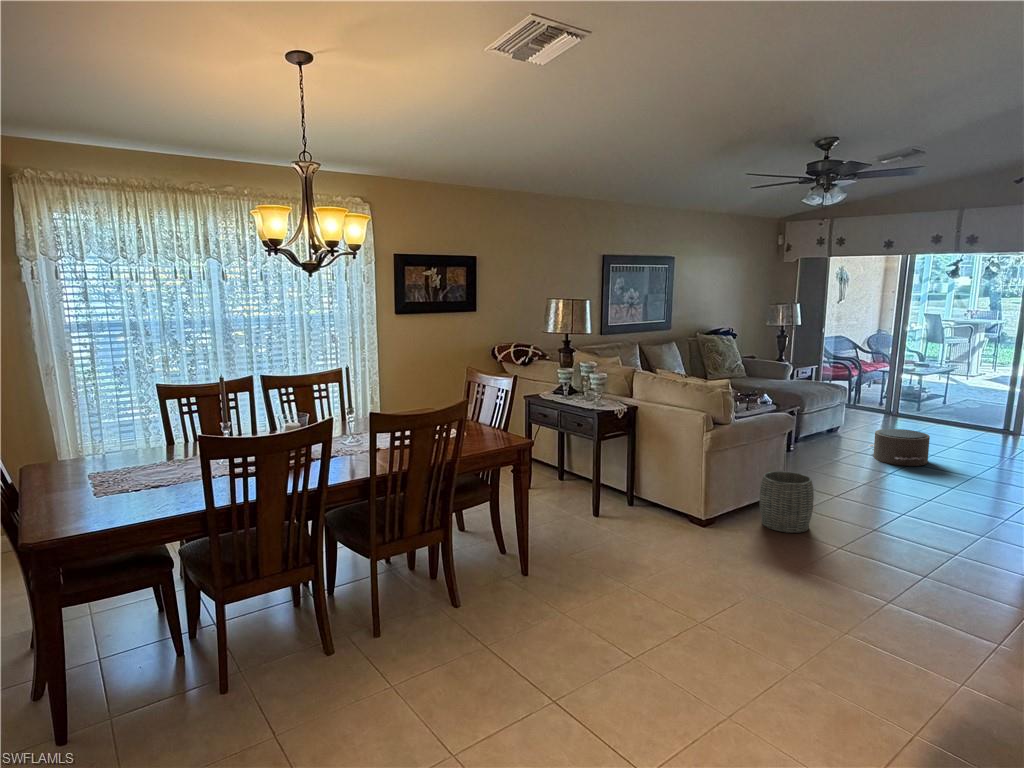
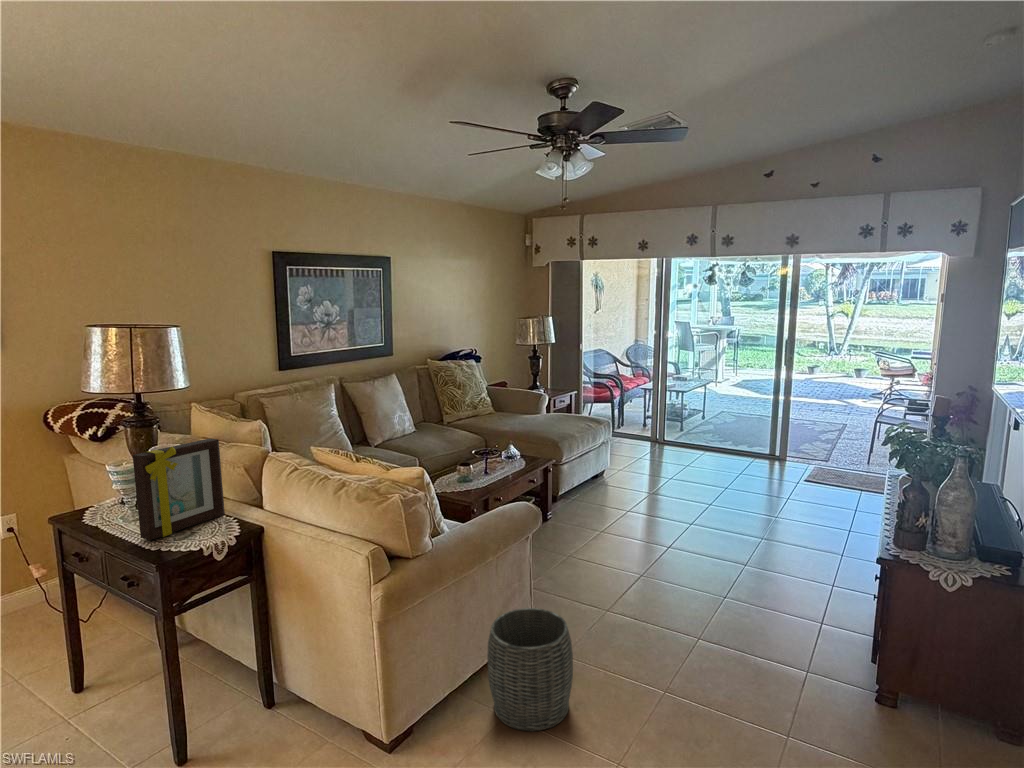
picture frame: none [584,359,617,404] -> present [133,439,225,540]
pouf: present [868,429,930,466] -> none [637,473,708,525]

